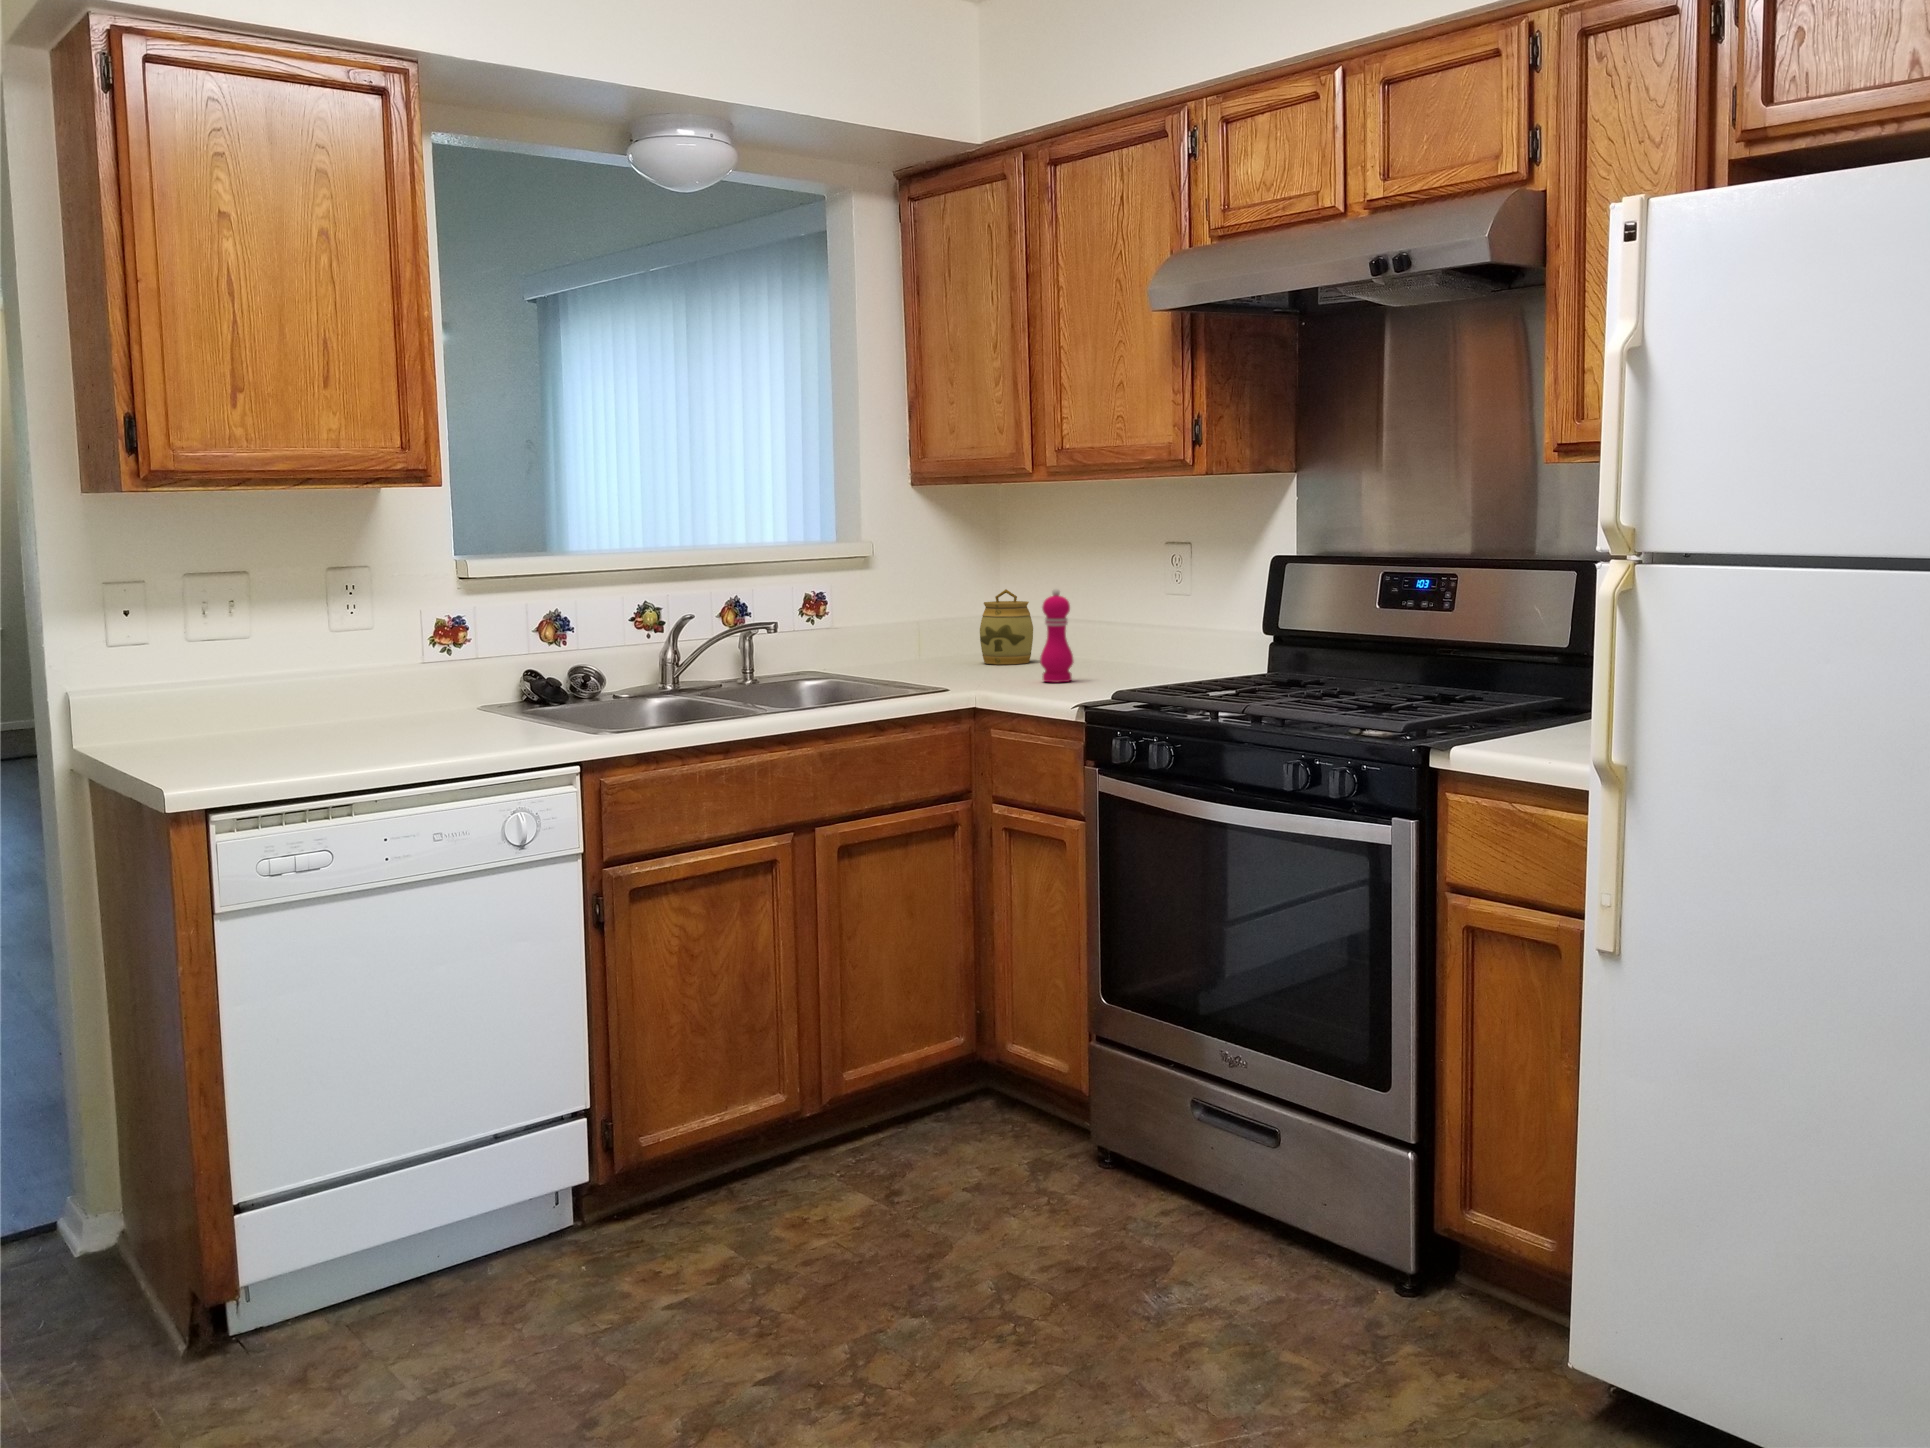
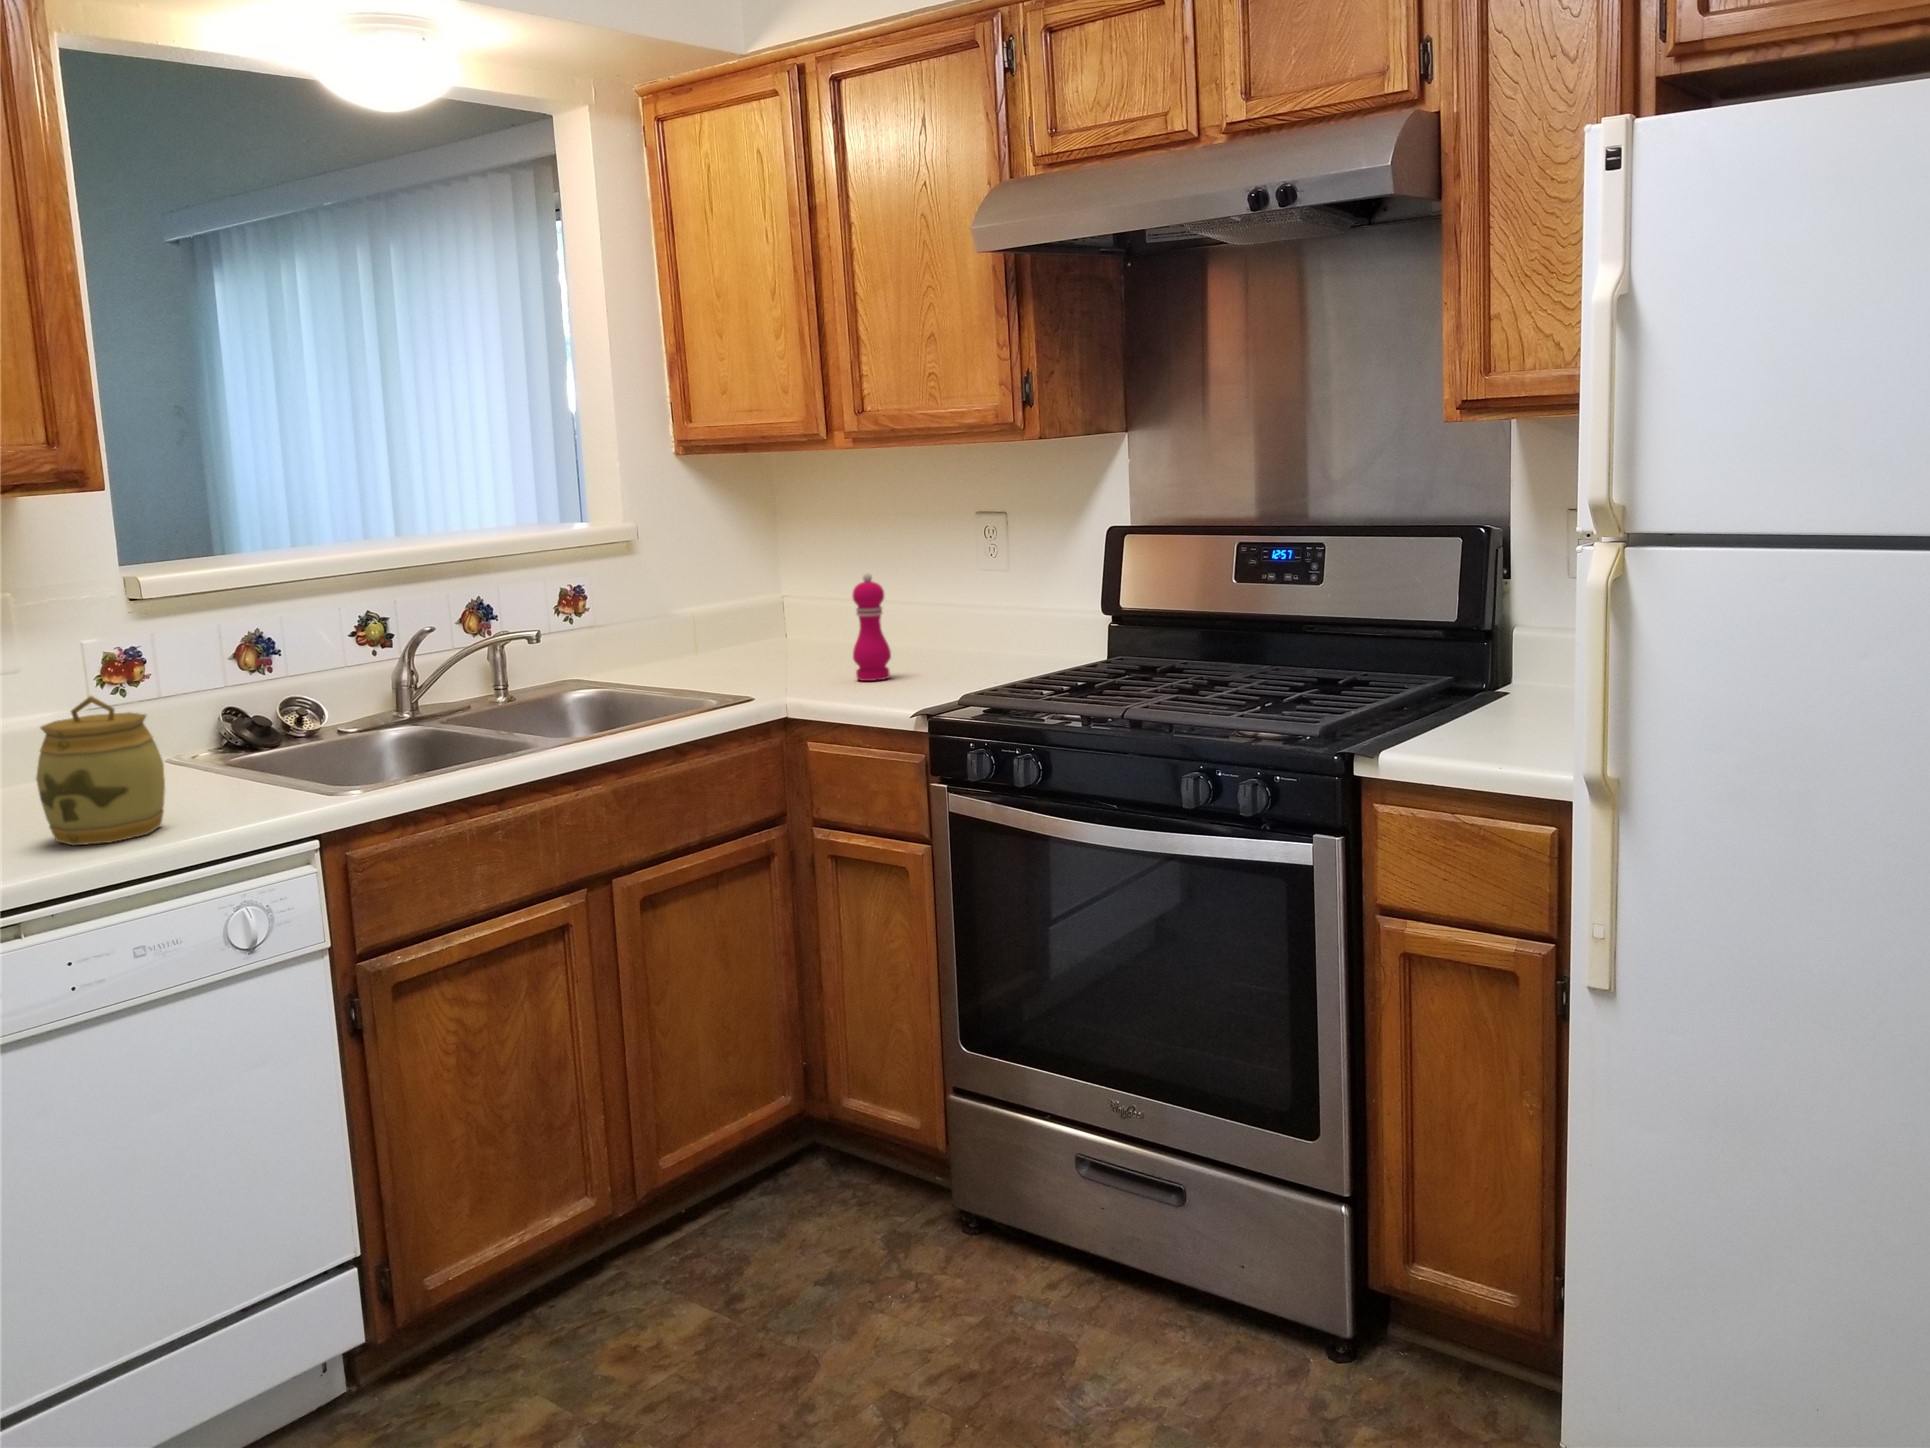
jar: present [980,589,1033,664] -> present [36,696,165,845]

